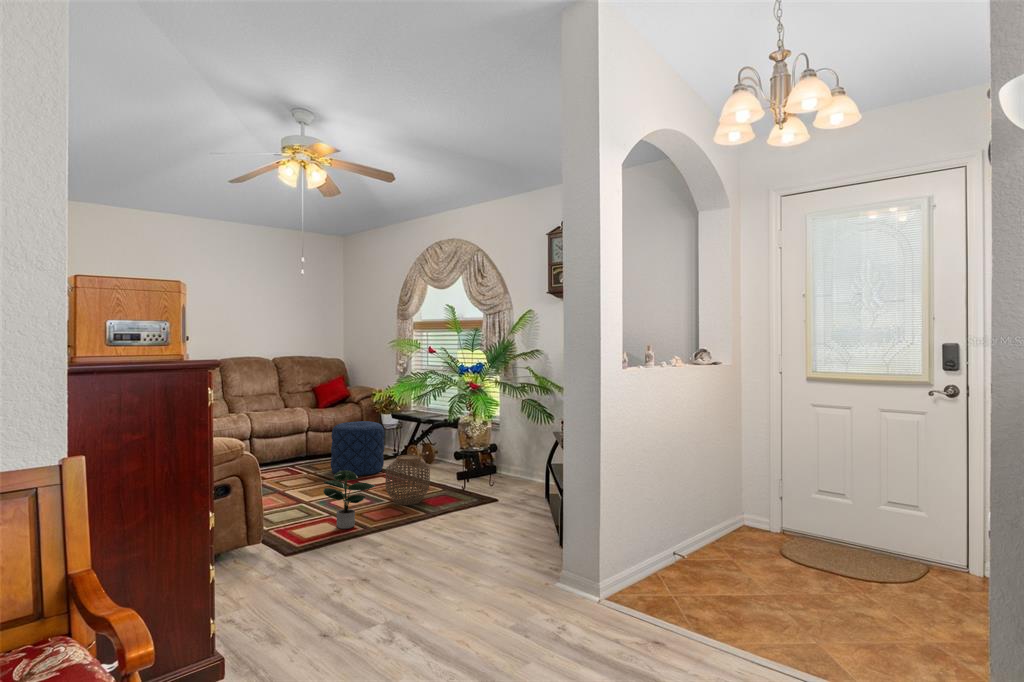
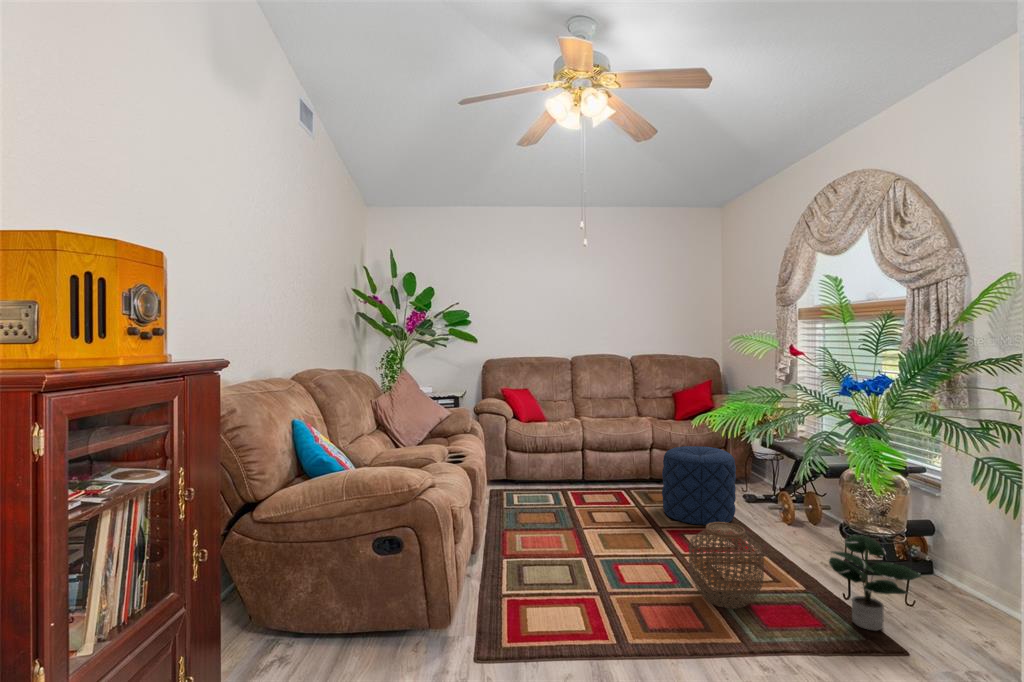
potted plant: present [323,470,375,529] -> present [829,535,921,631]

